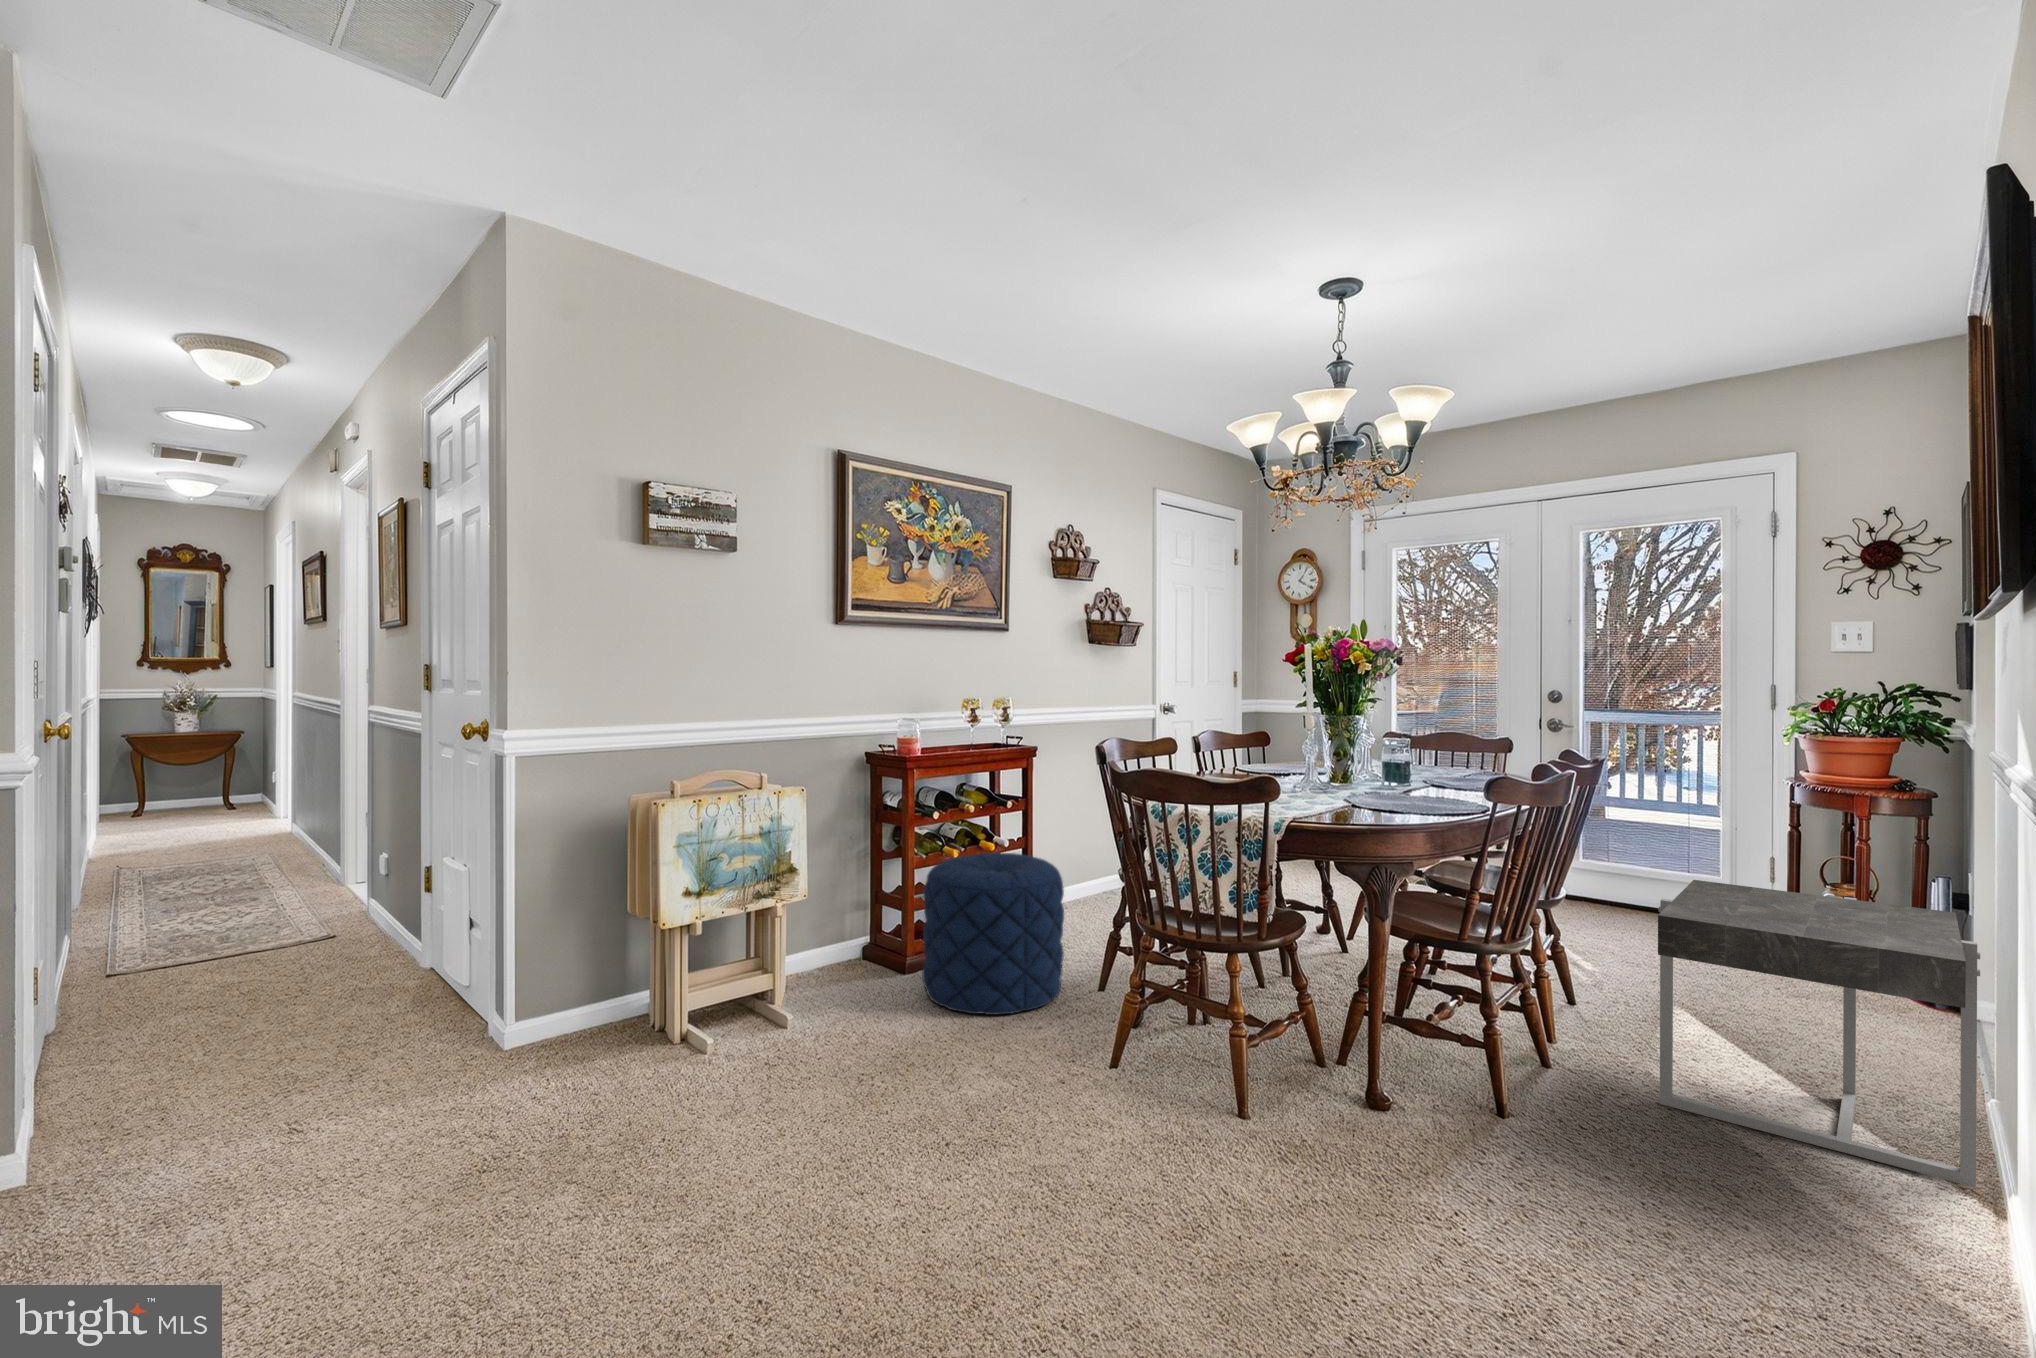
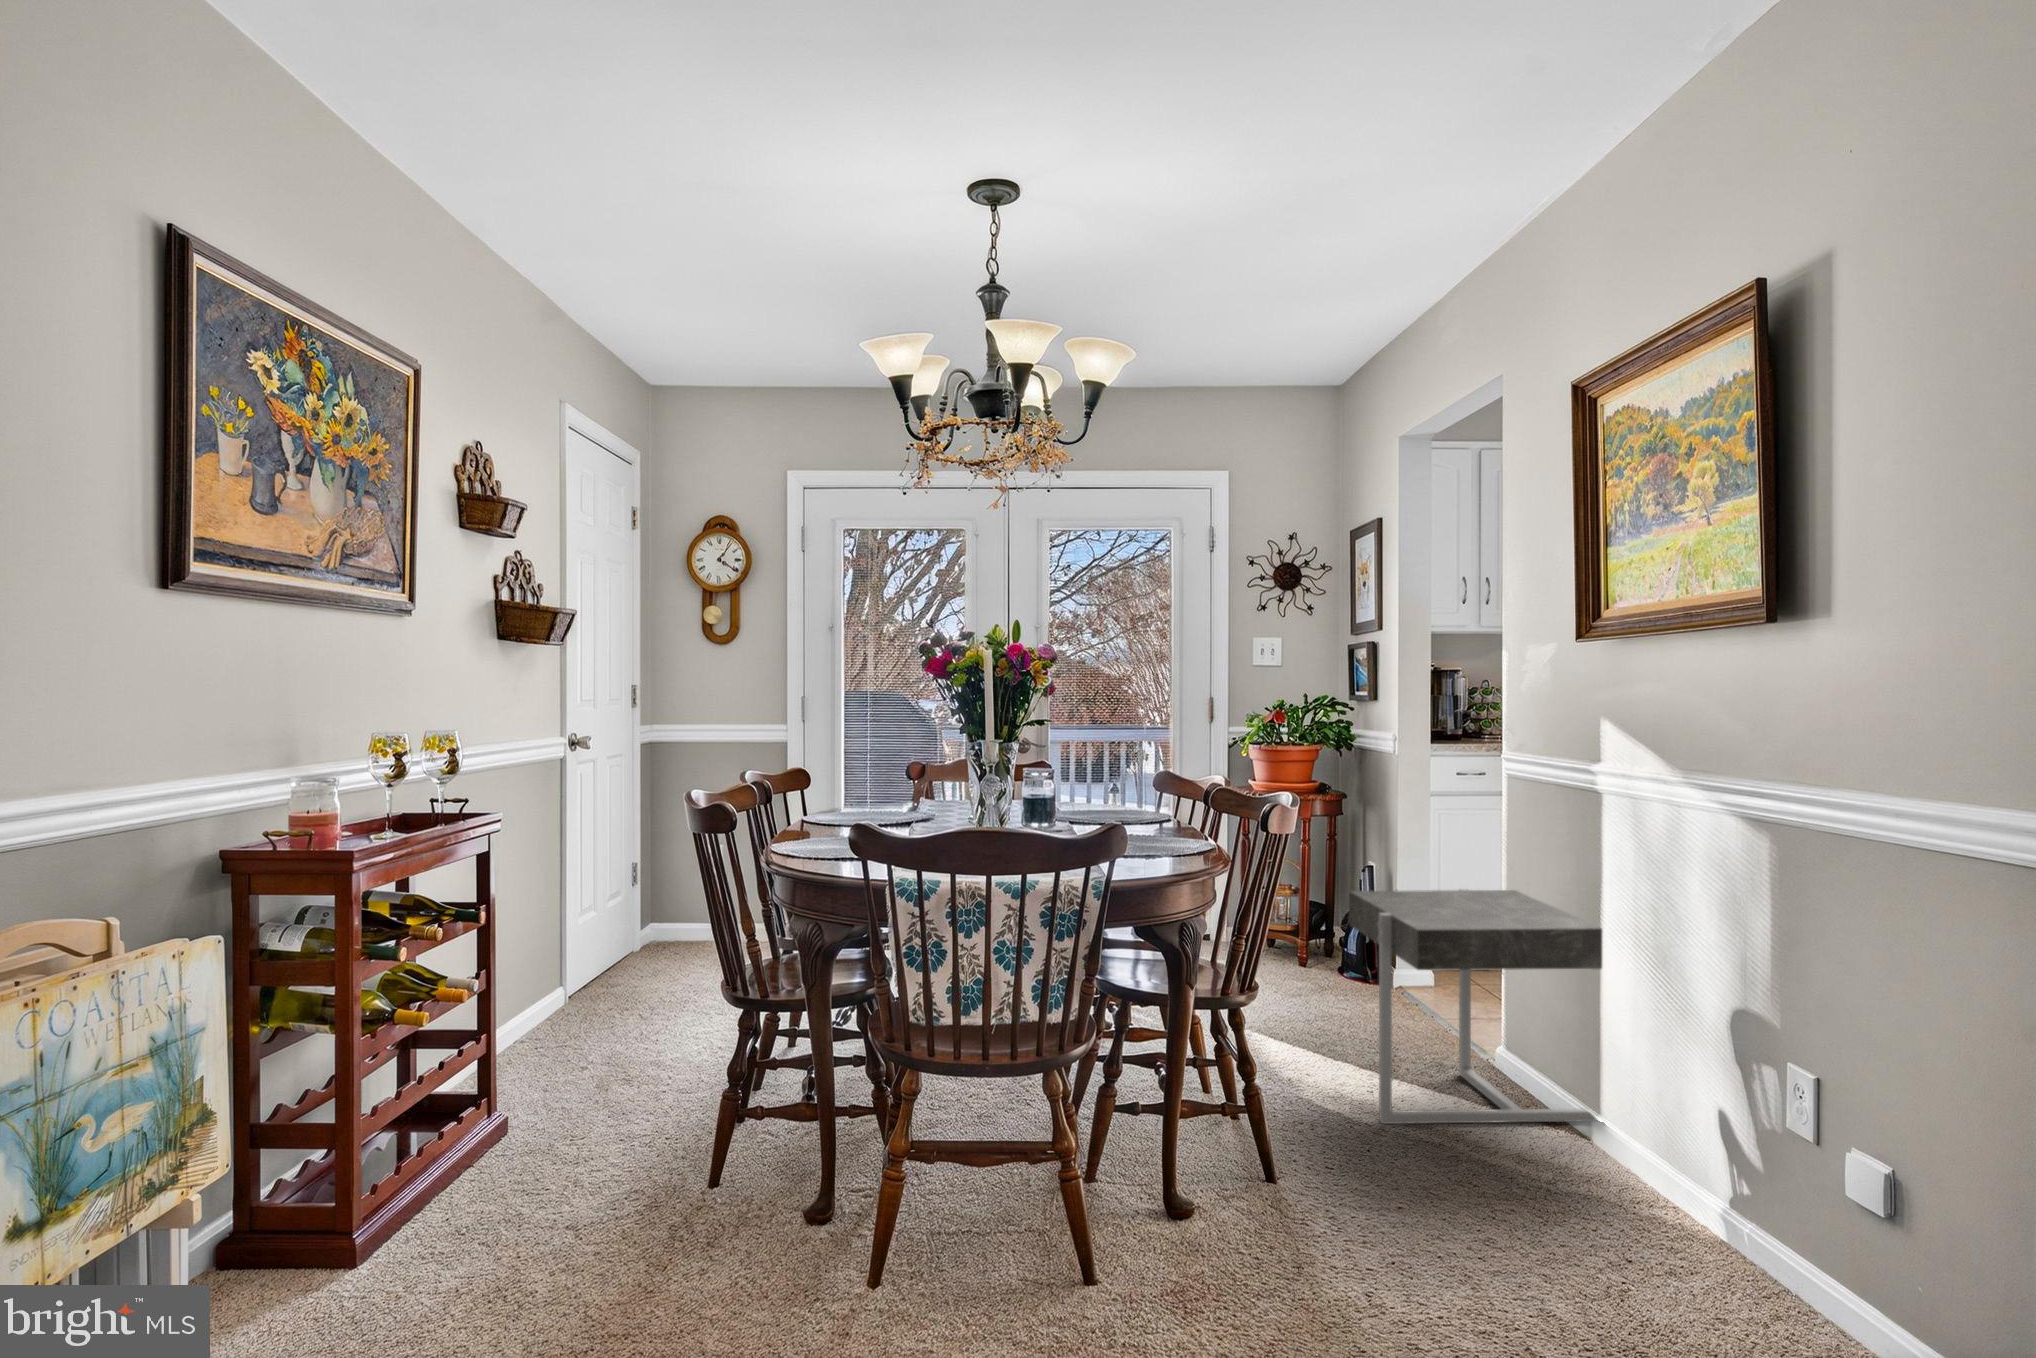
pouf: present [922,853,1064,1015] -> none [433,993,696,1296]

